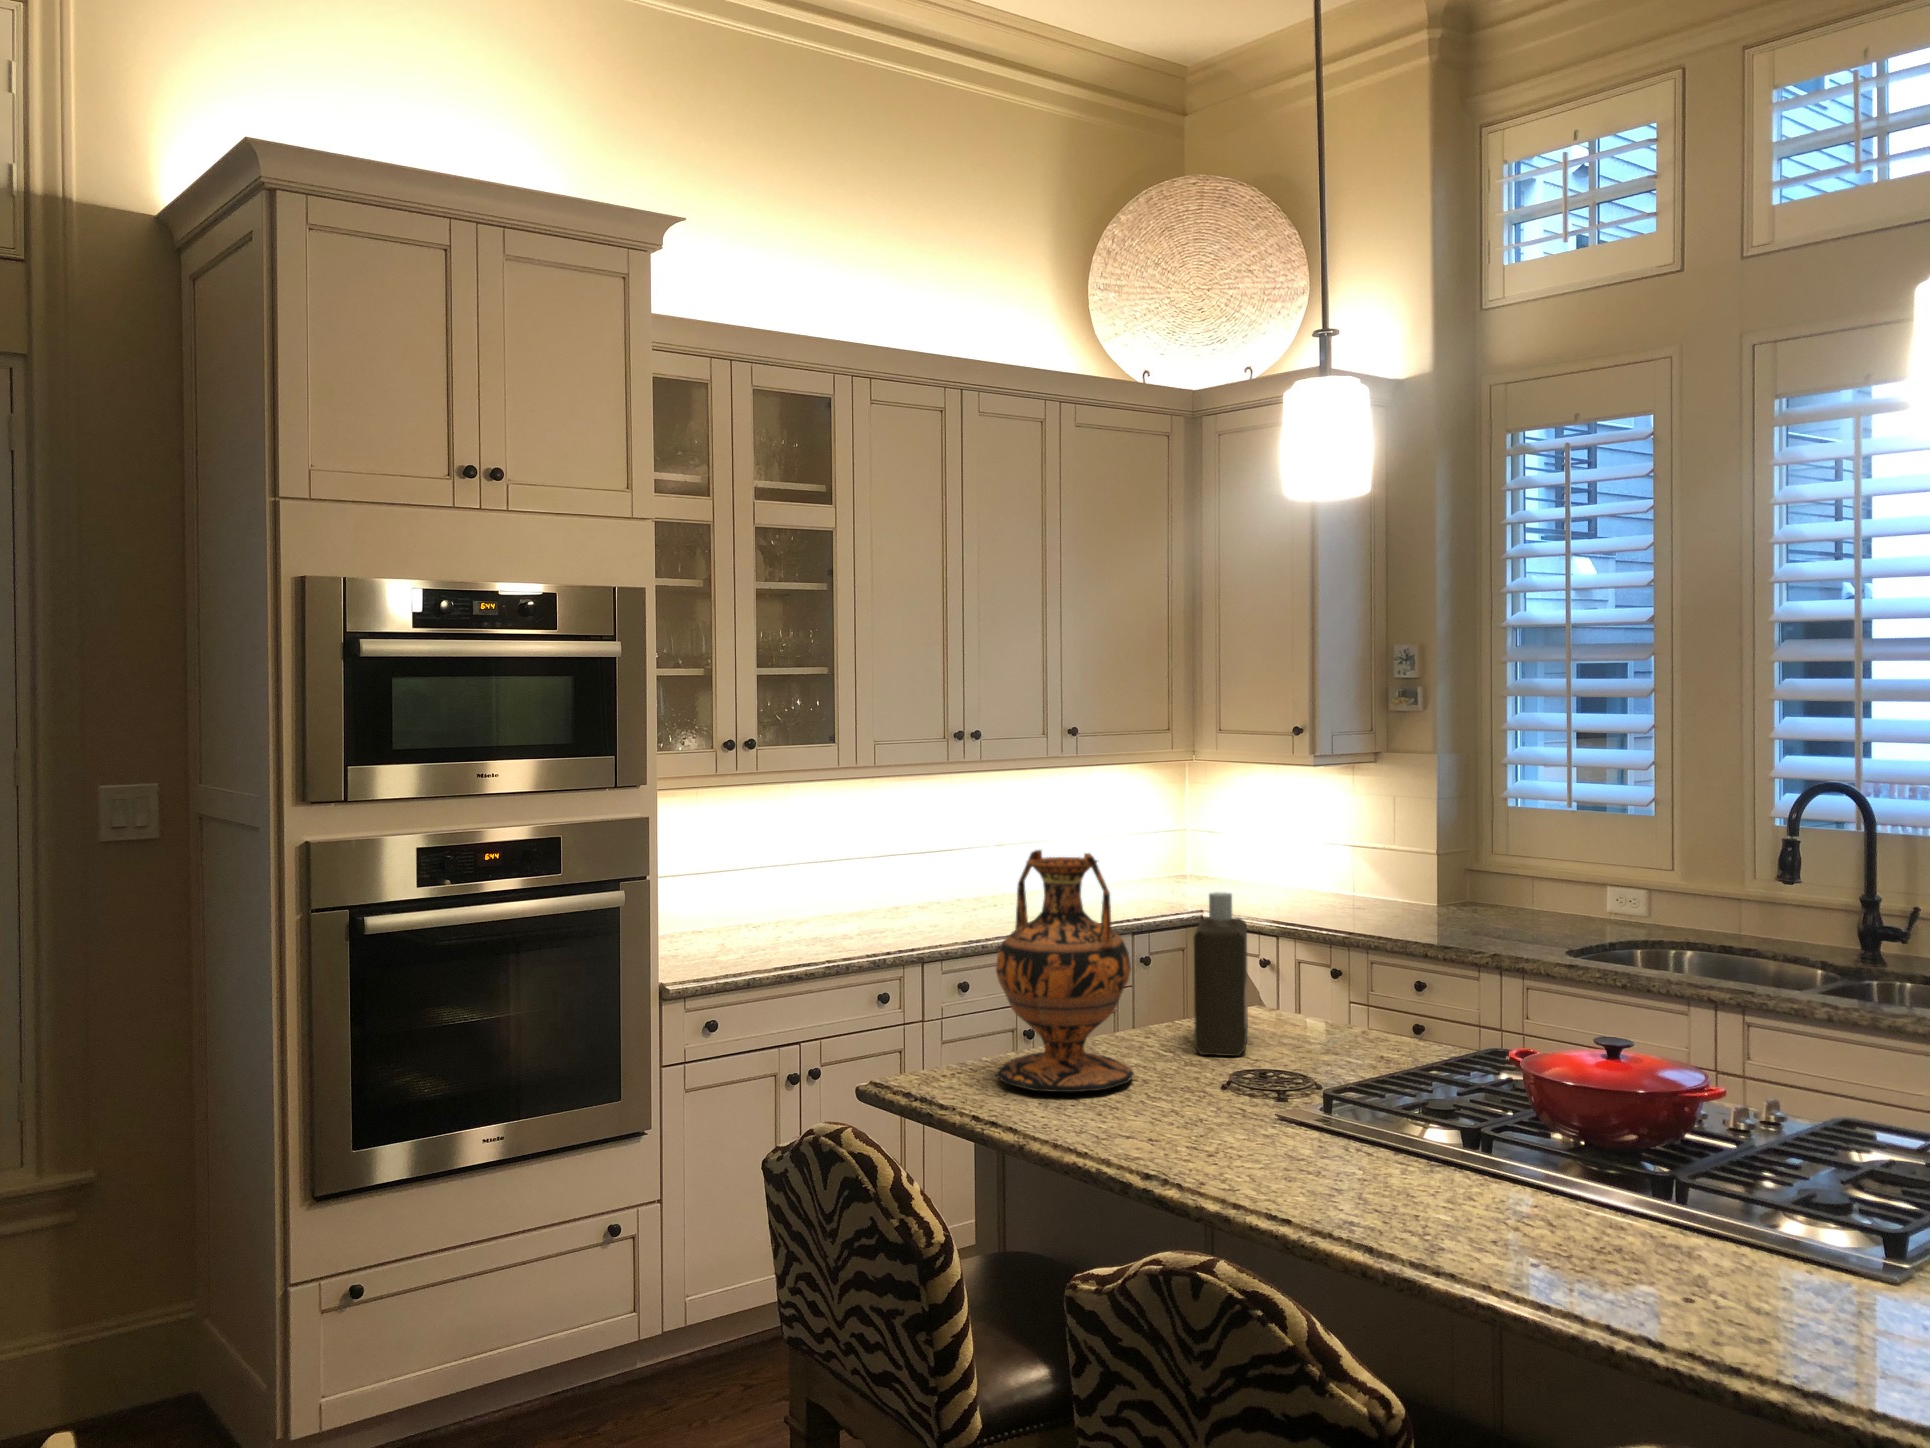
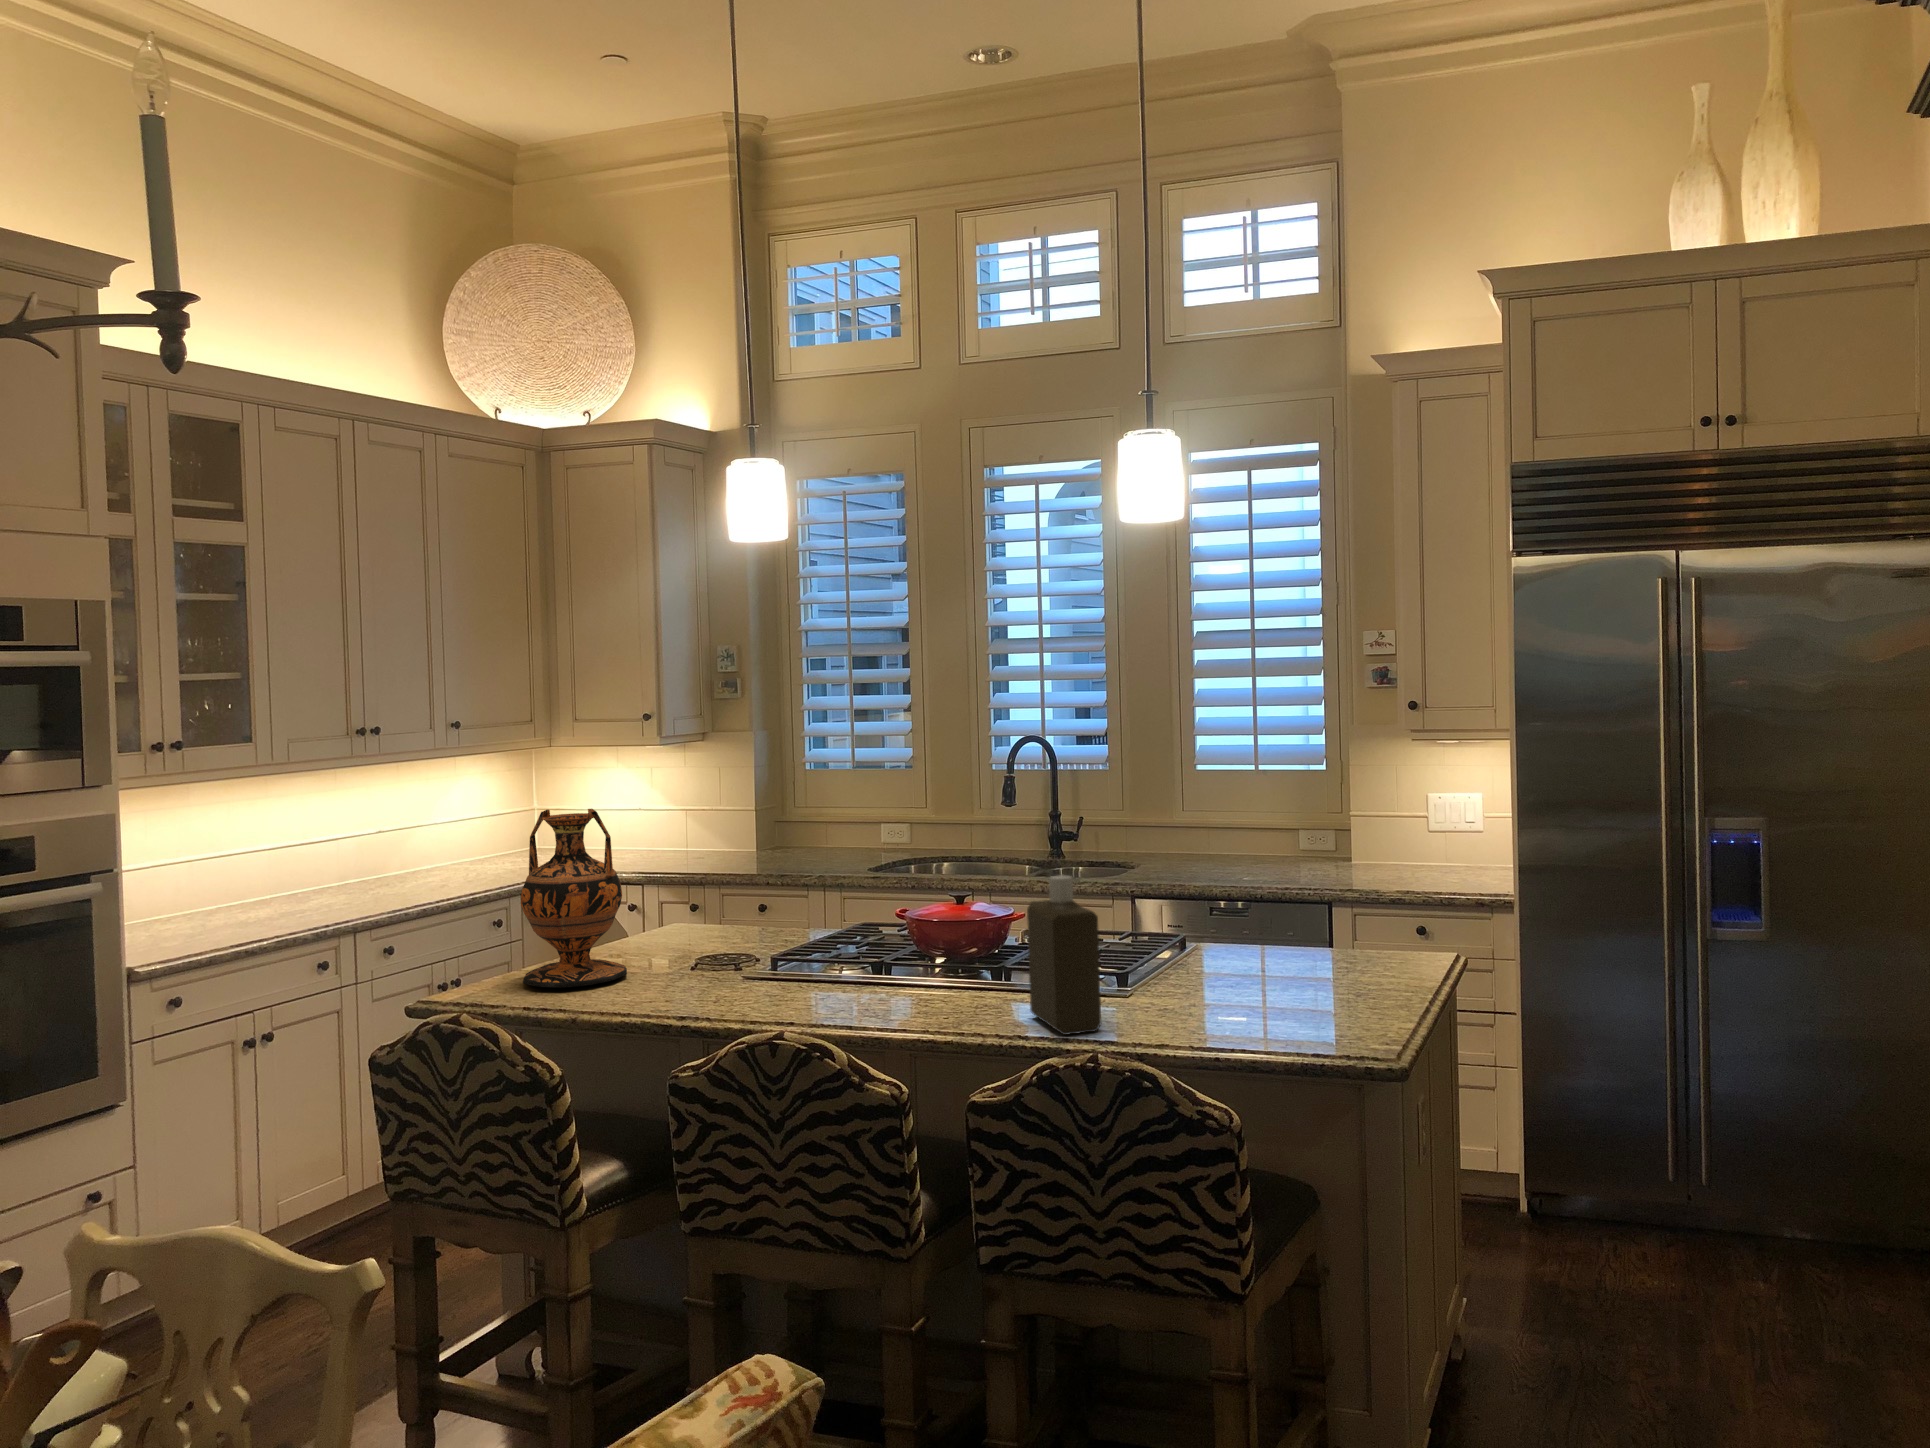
bottle: present [1194,892,1248,1056] -> present [1027,875,1101,1035]

